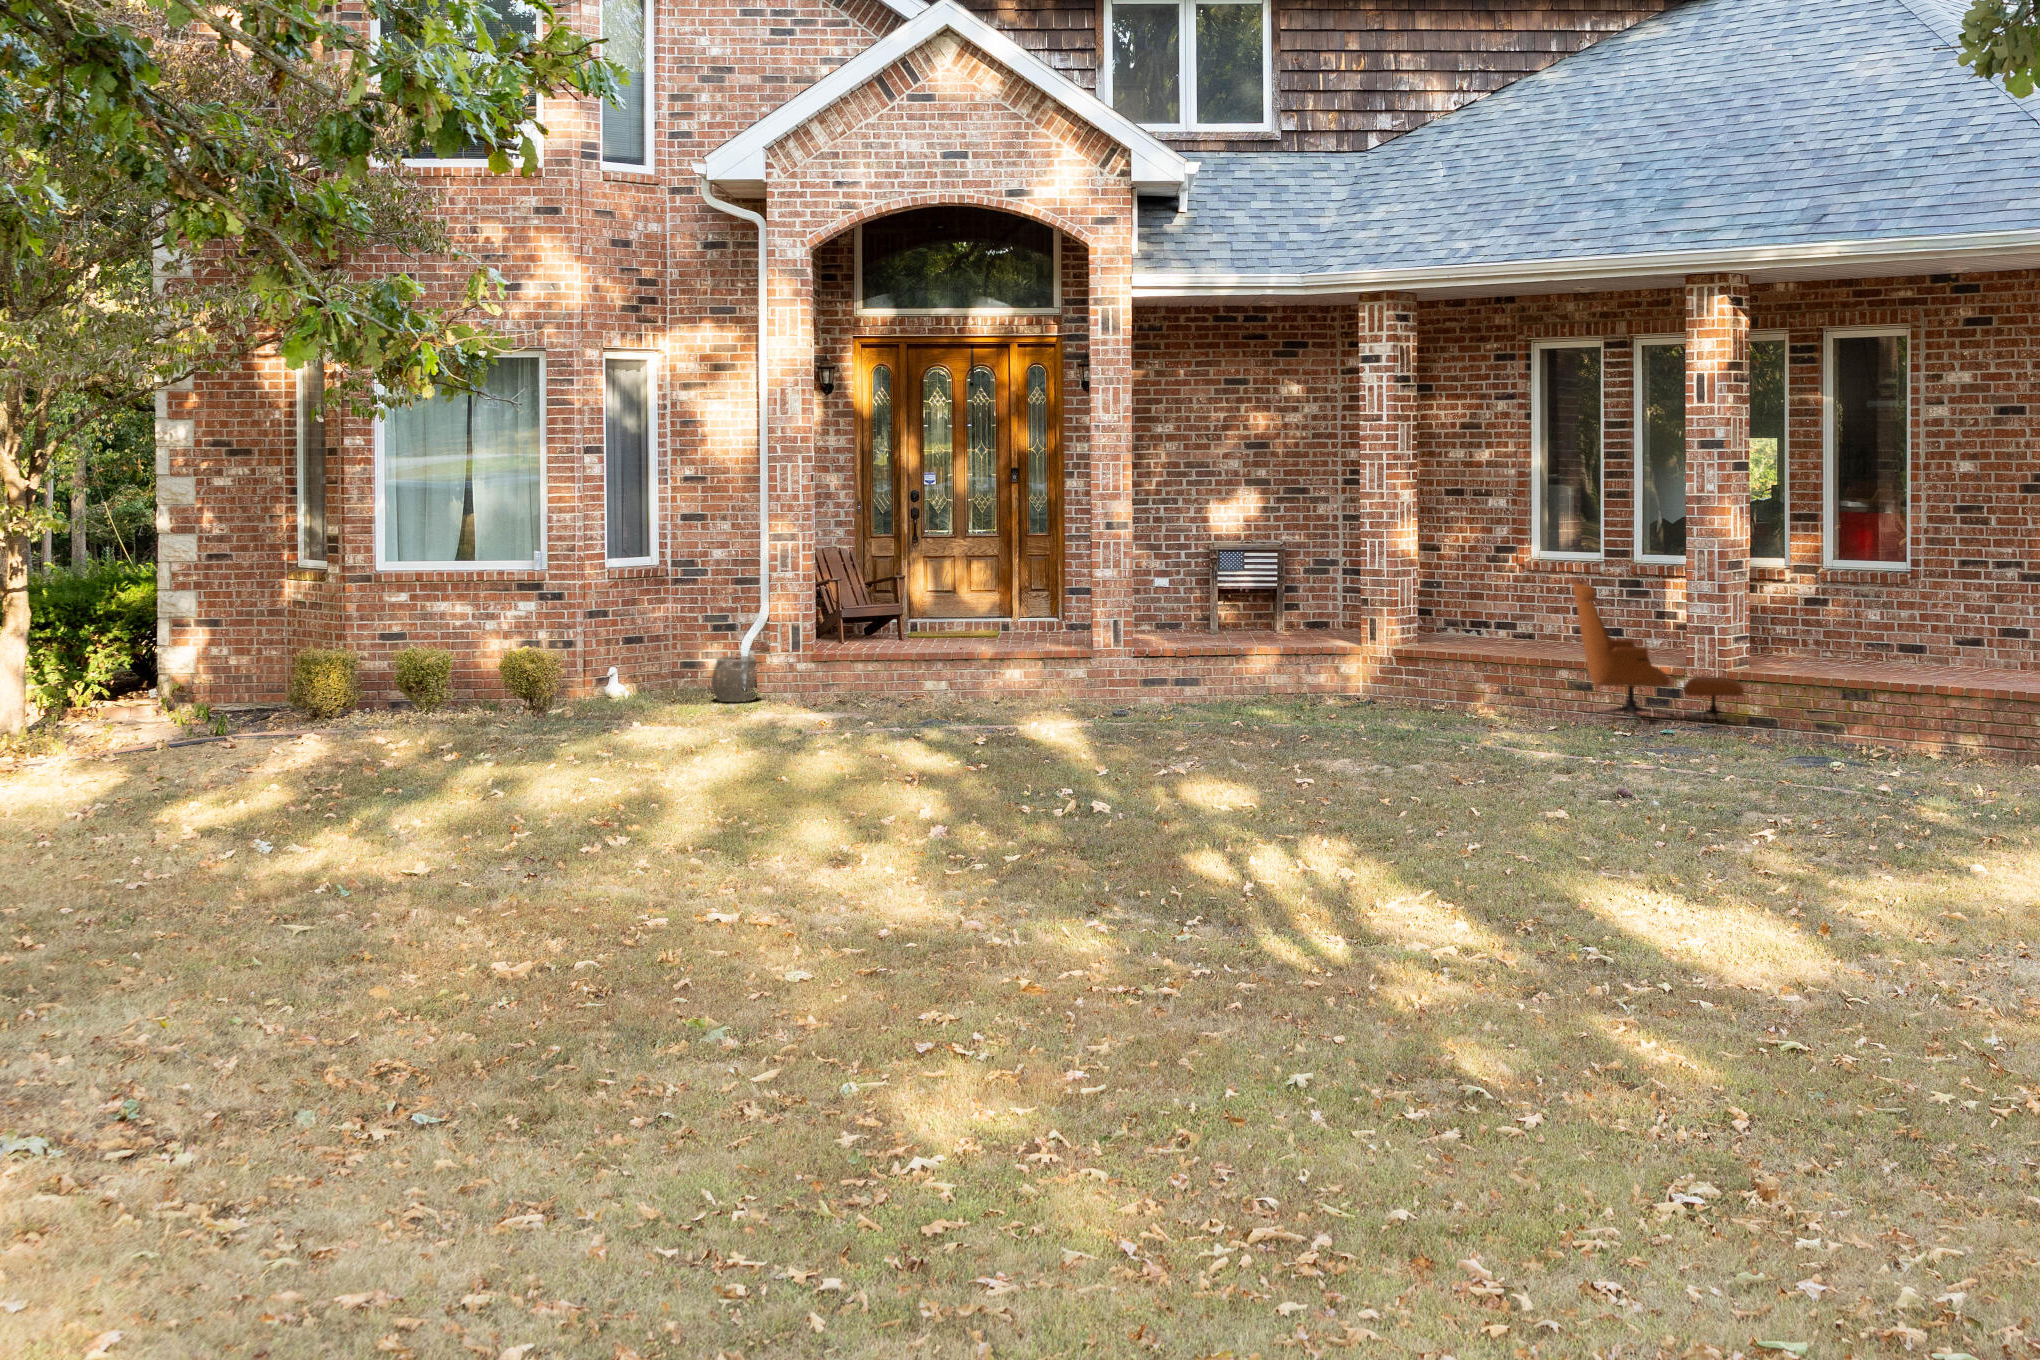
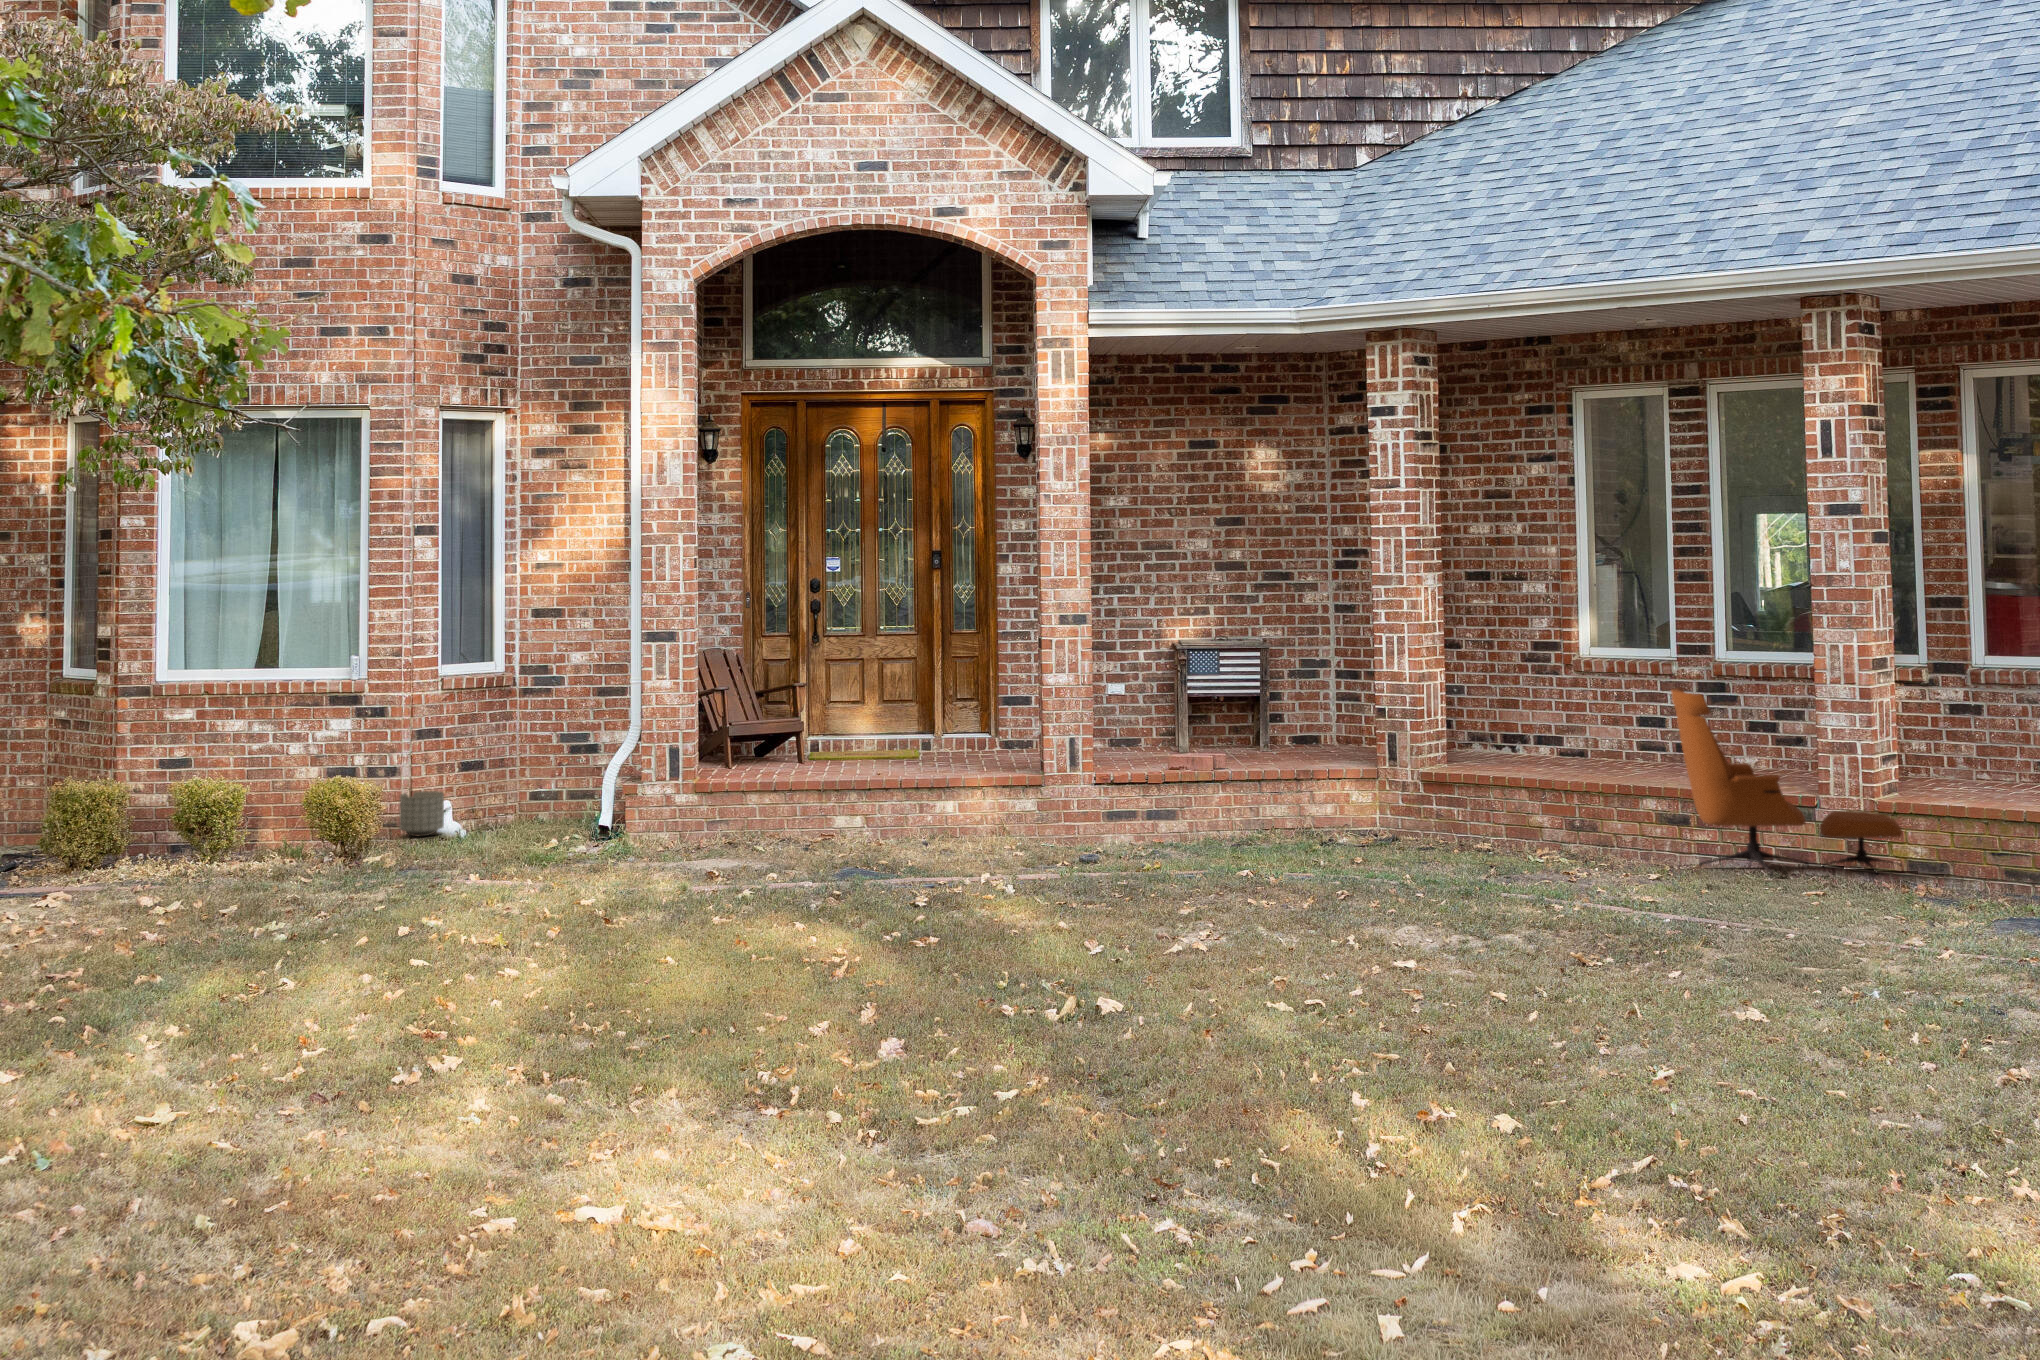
woven basket: present [712,656,758,702] -> none [567,790,631,851]
planter: none [575,657,610,692] -> present [399,791,444,836]

